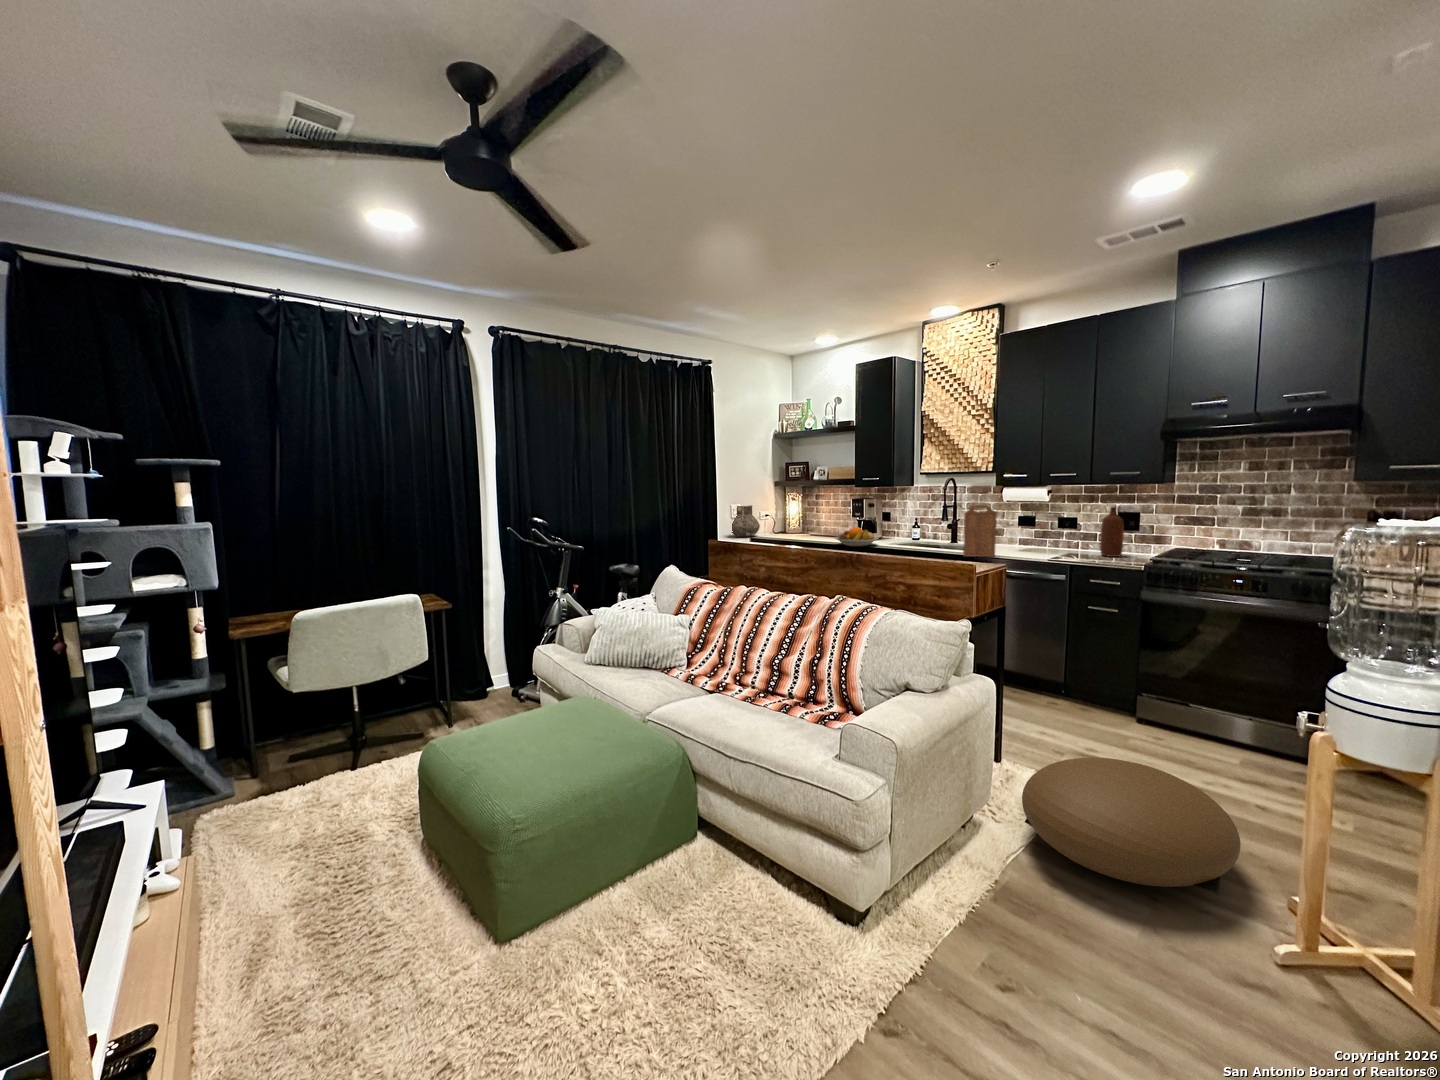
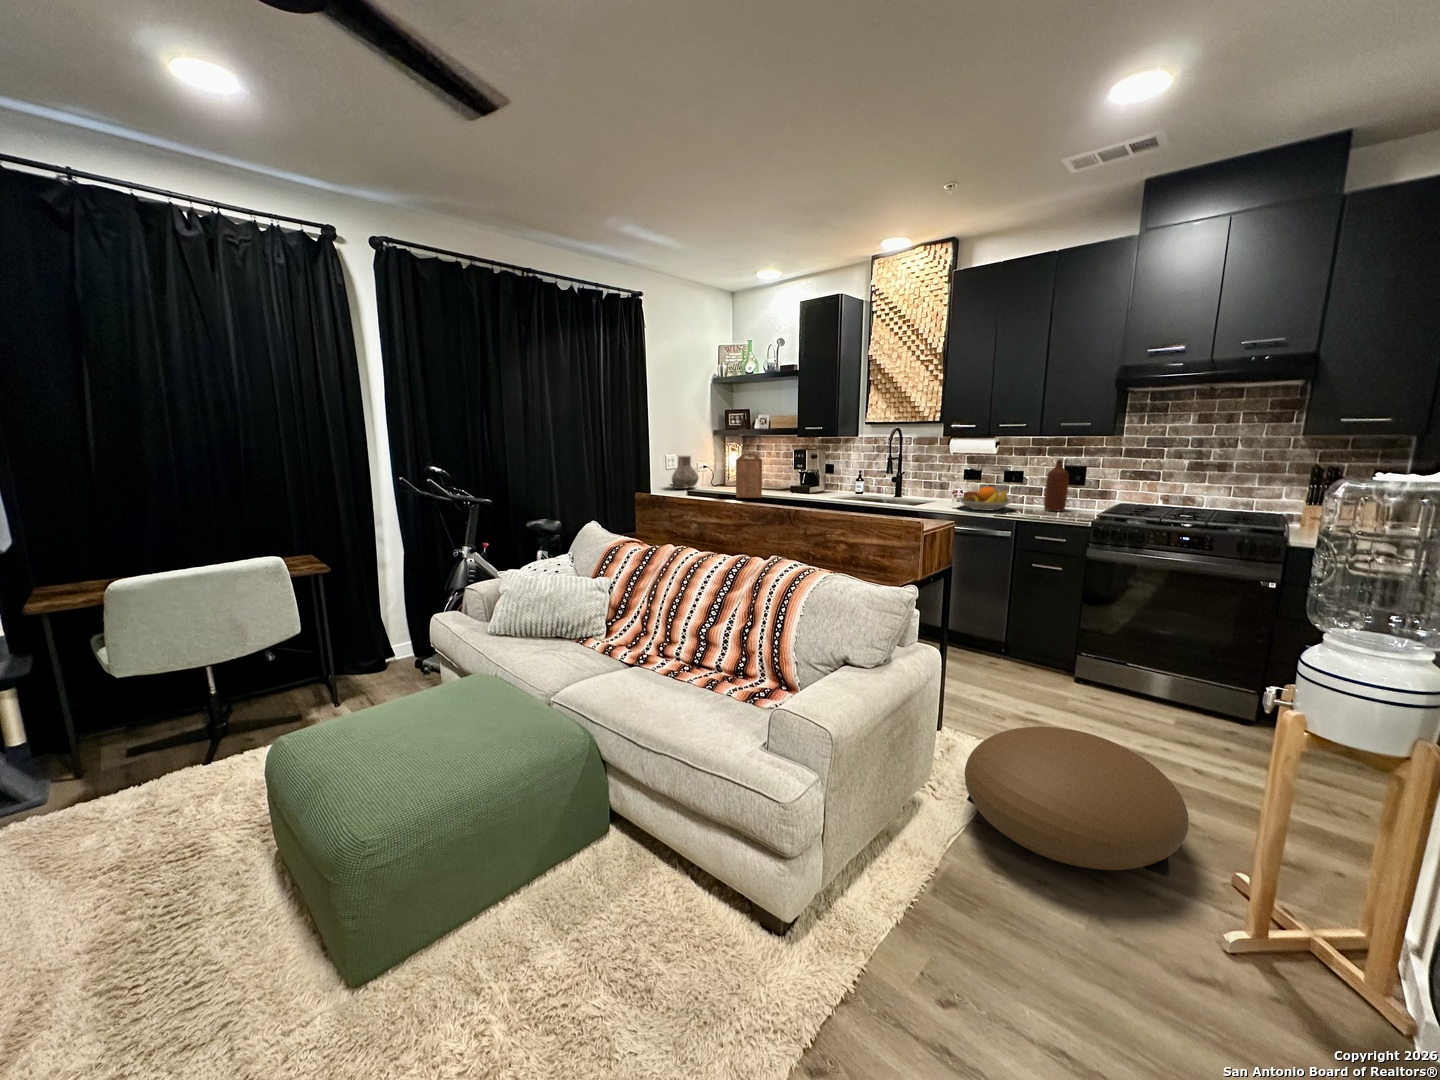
cutting board: present [963,505,997,557] -> present [736,453,762,498]
fruit bowl: present [835,527,879,546] -> present [956,487,1014,511]

